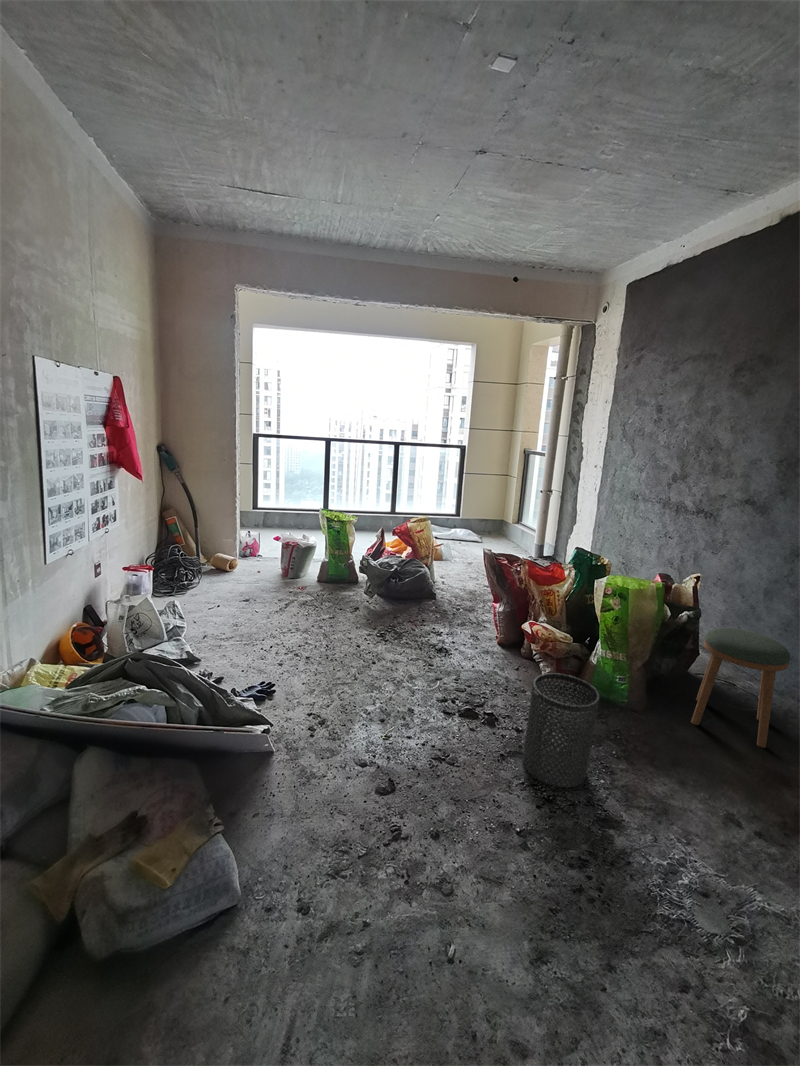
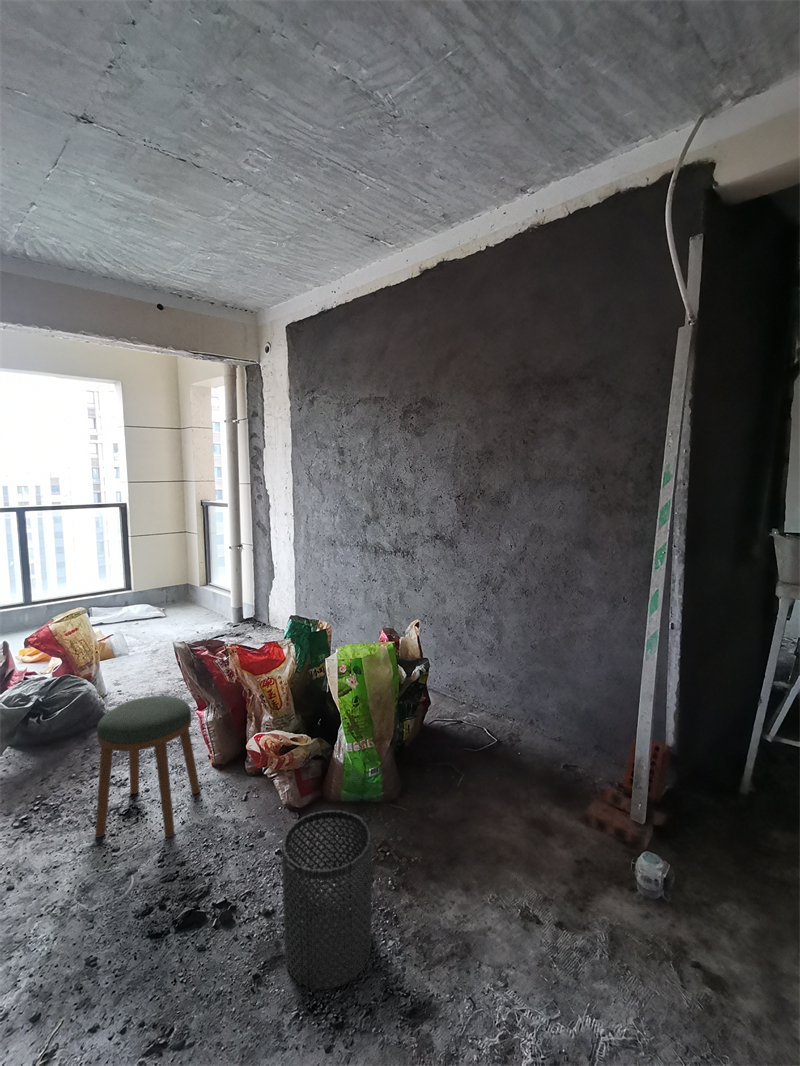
stool: present [691,627,790,748] -> present [95,696,200,837]

